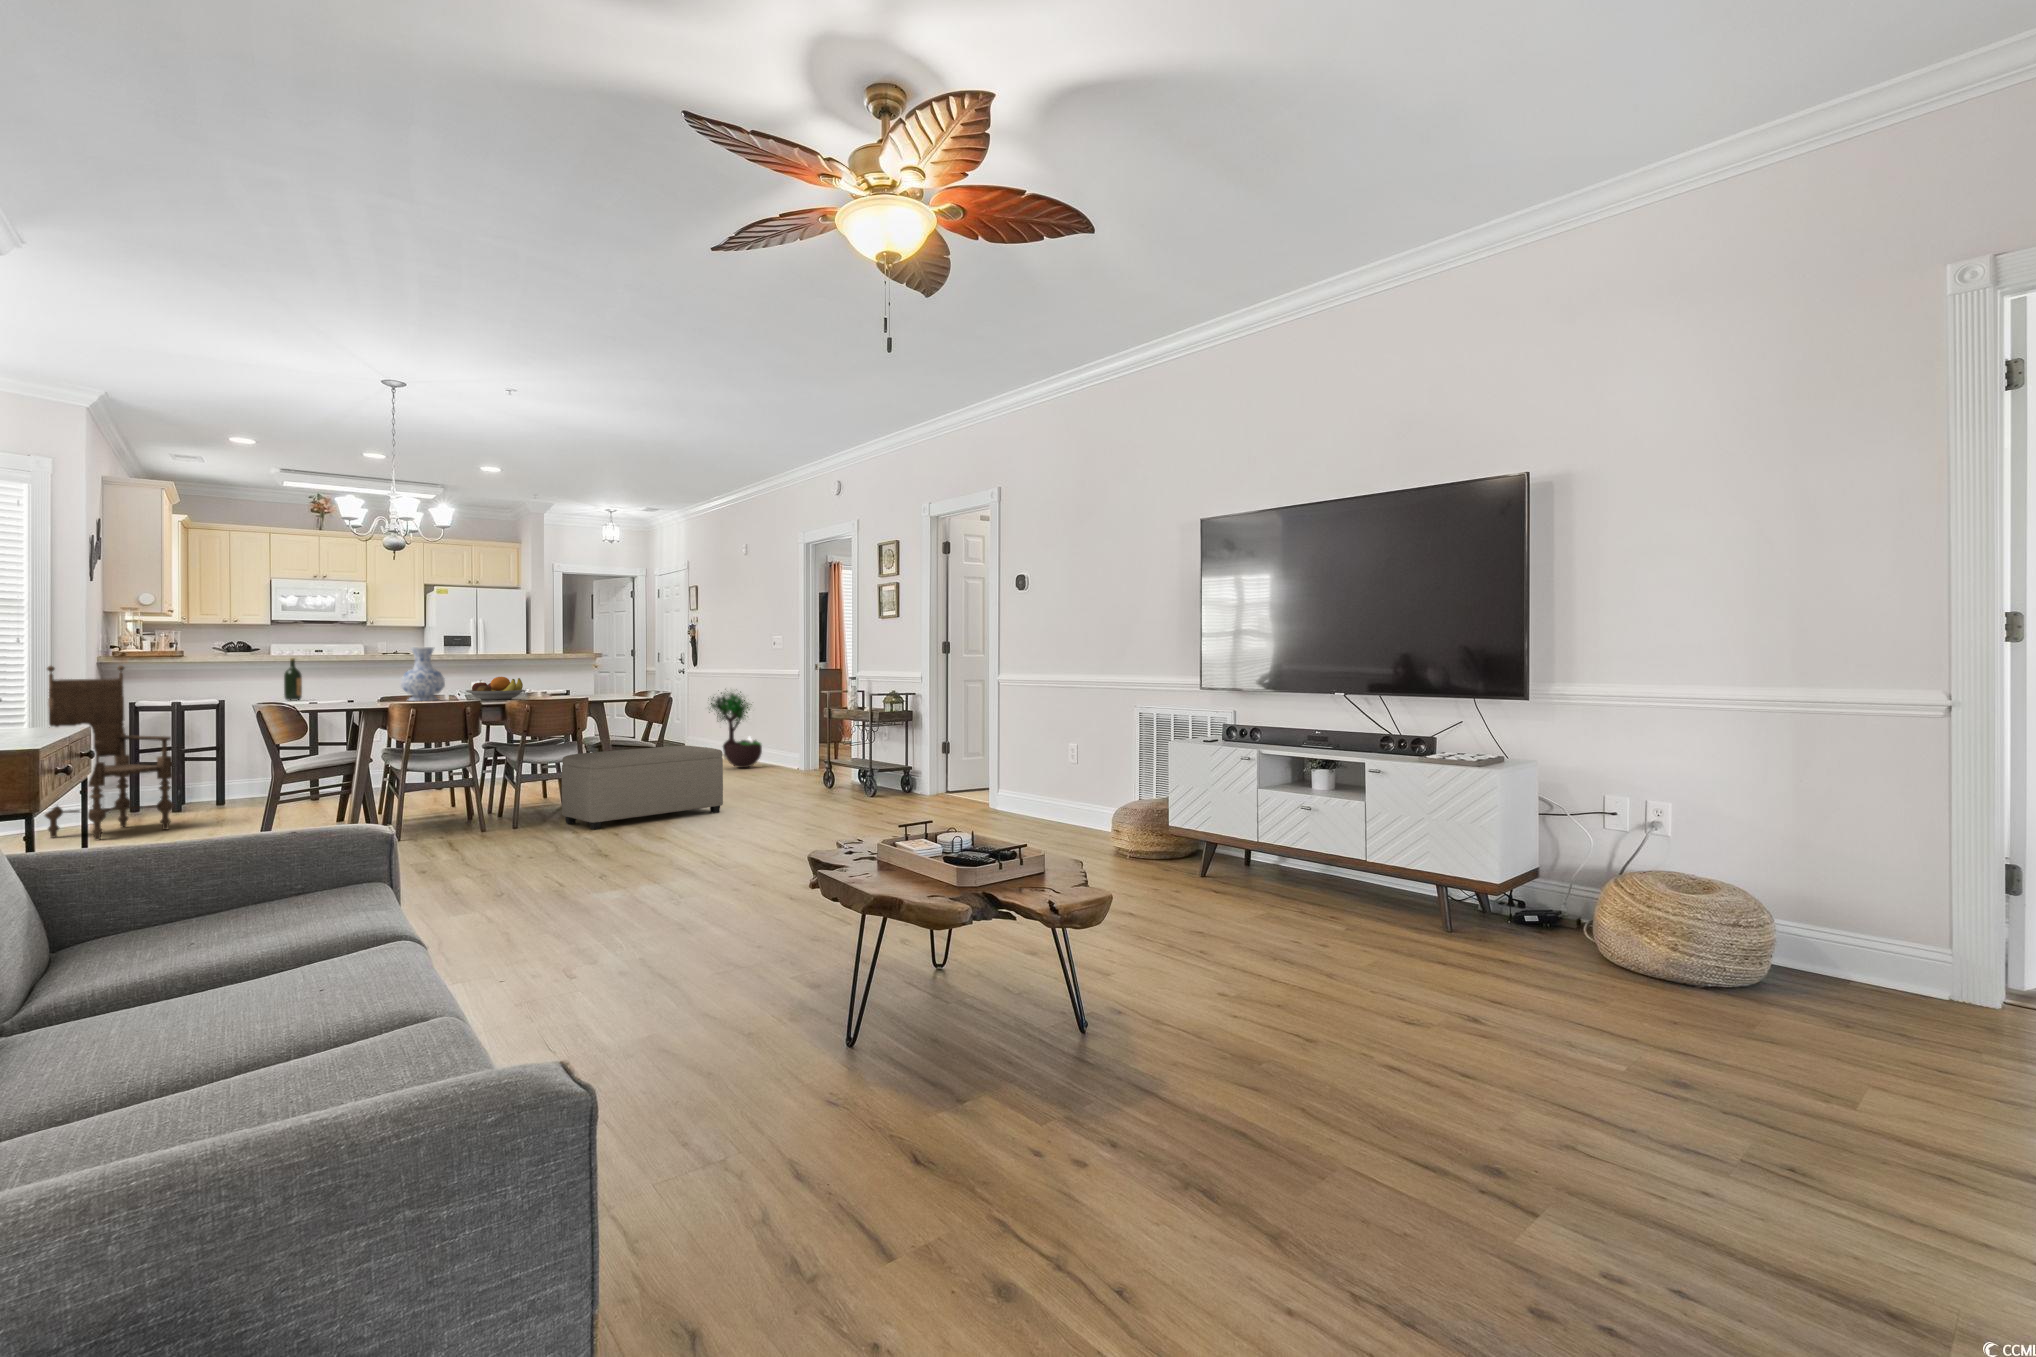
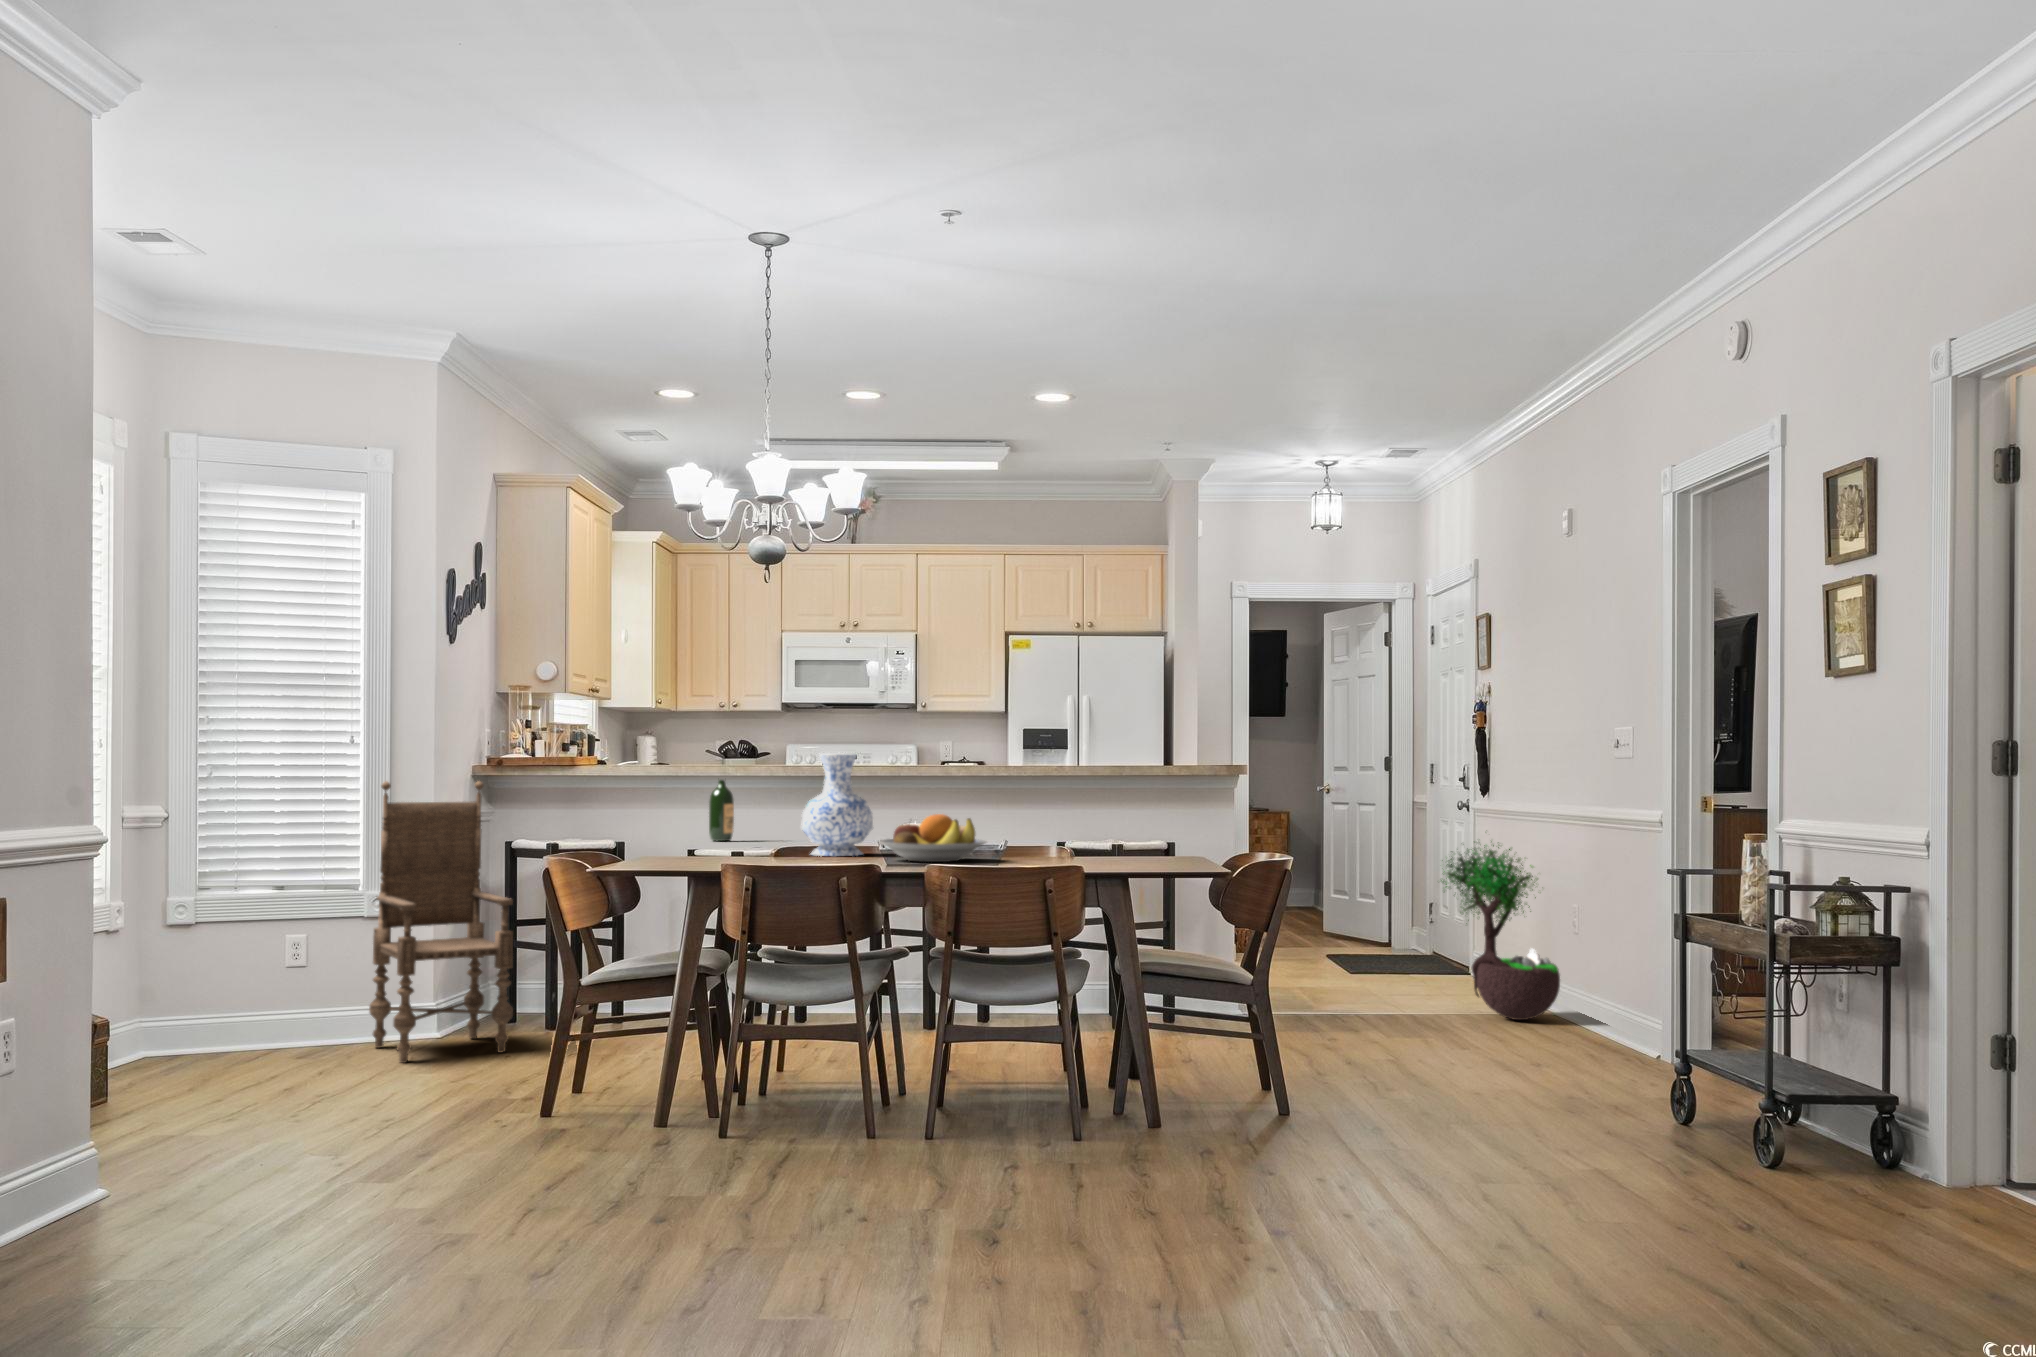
ottoman: present [562,746,723,830] -> none [999,988,1351,1182]

